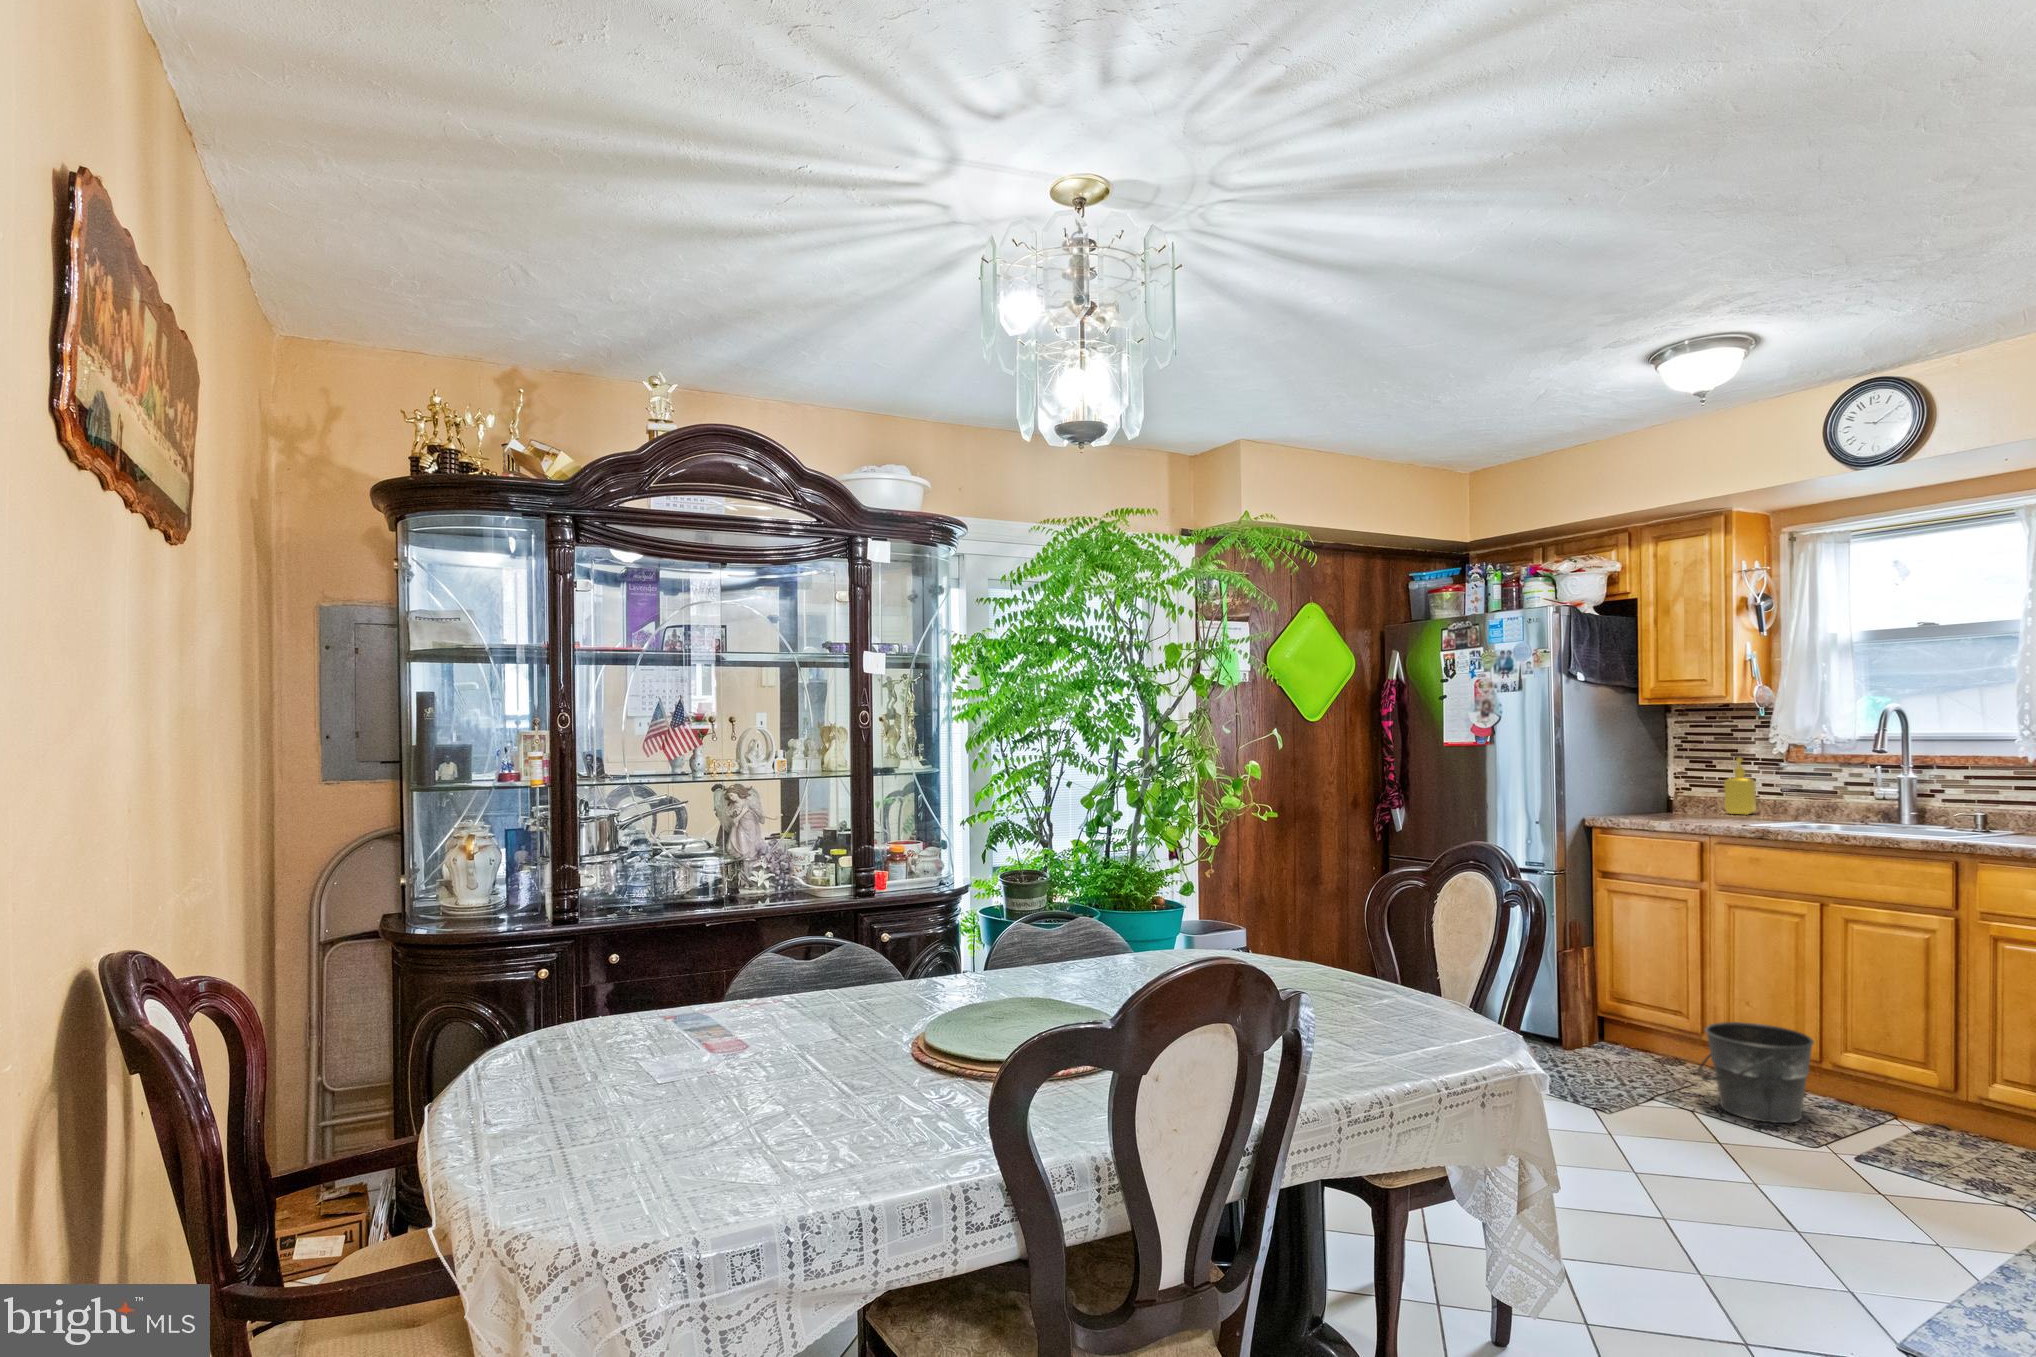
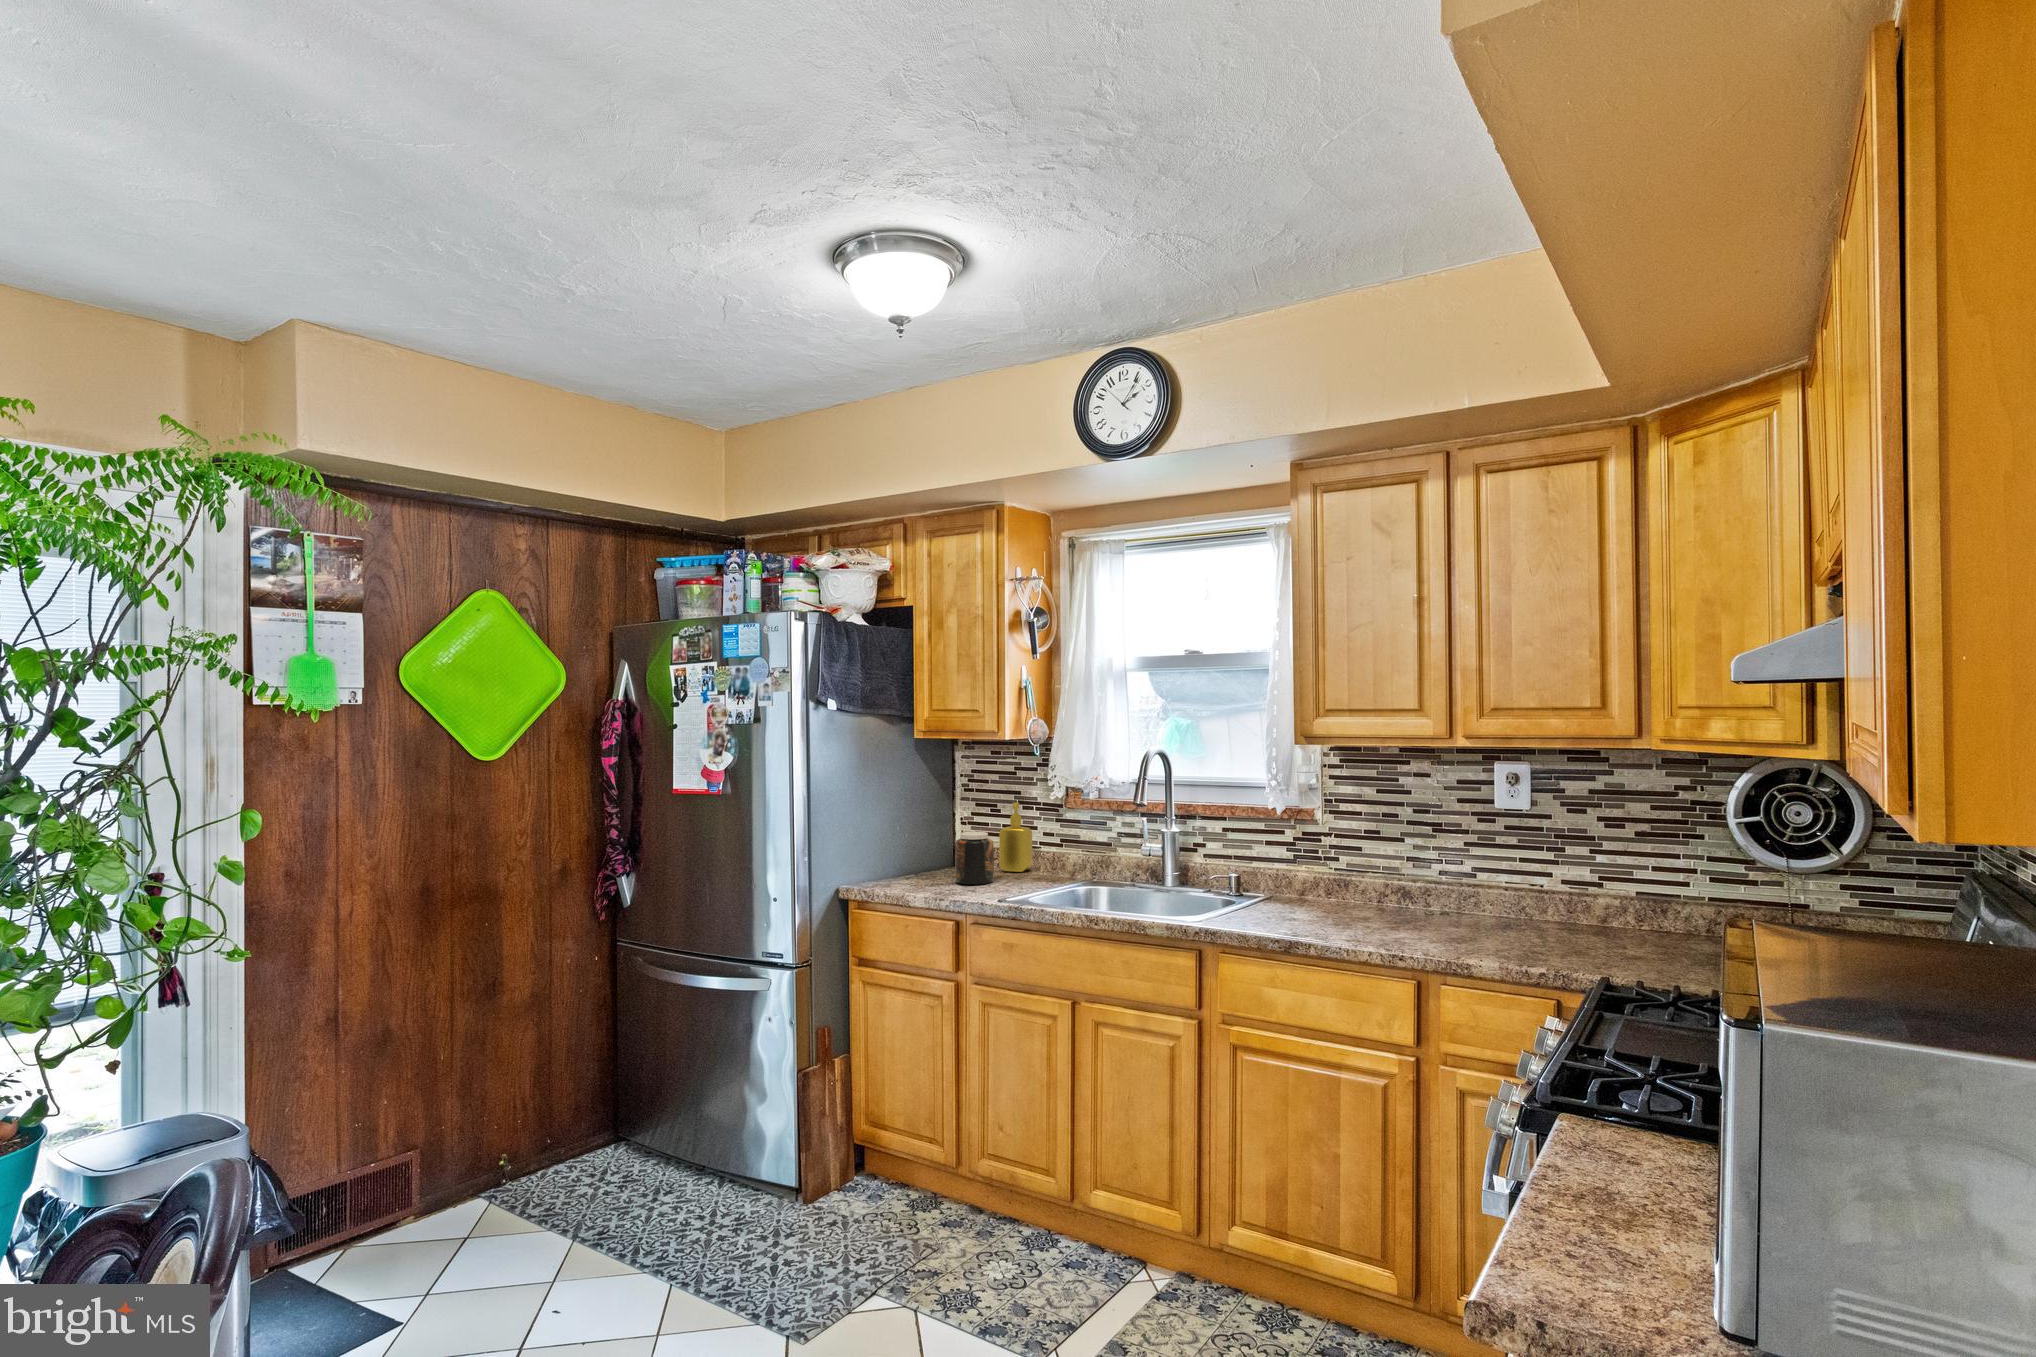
jar: none [1688,779,1725,820] -> present [955,832,994,884]
bucket: present [1697,1022,1814,1123] -> none [921,1159,1049,1303]

